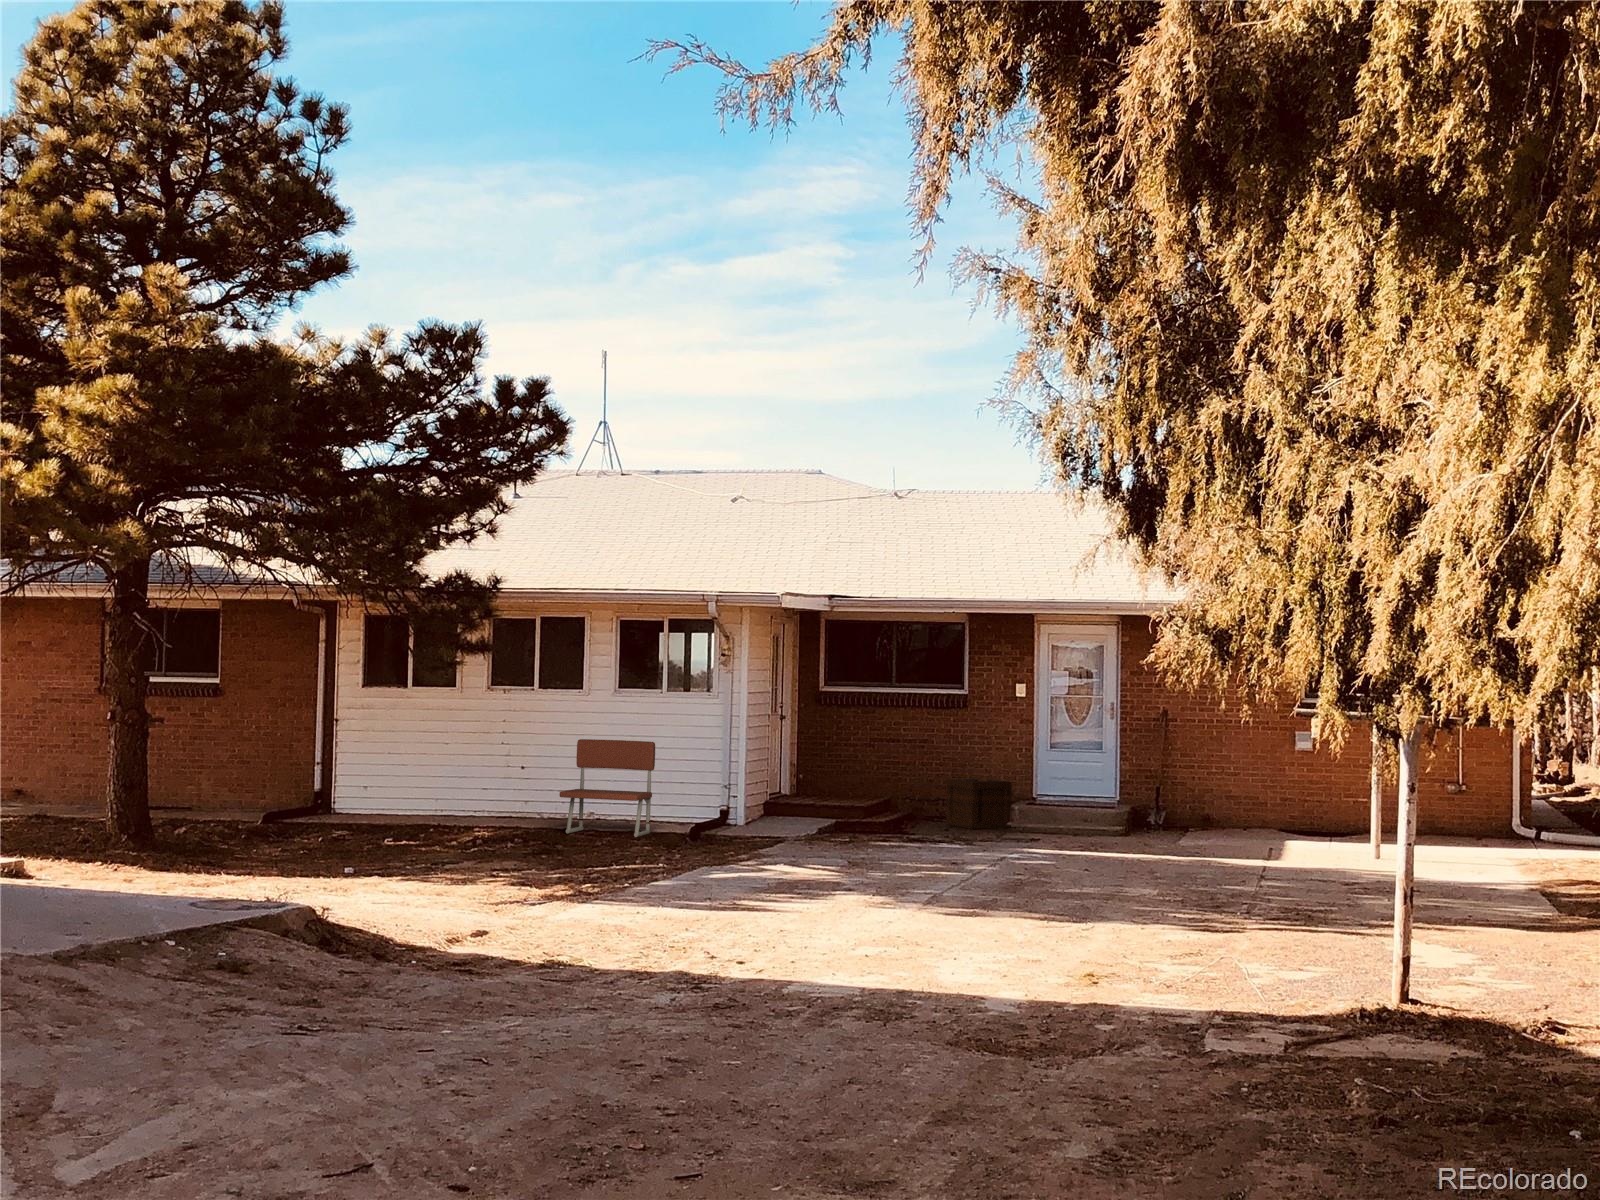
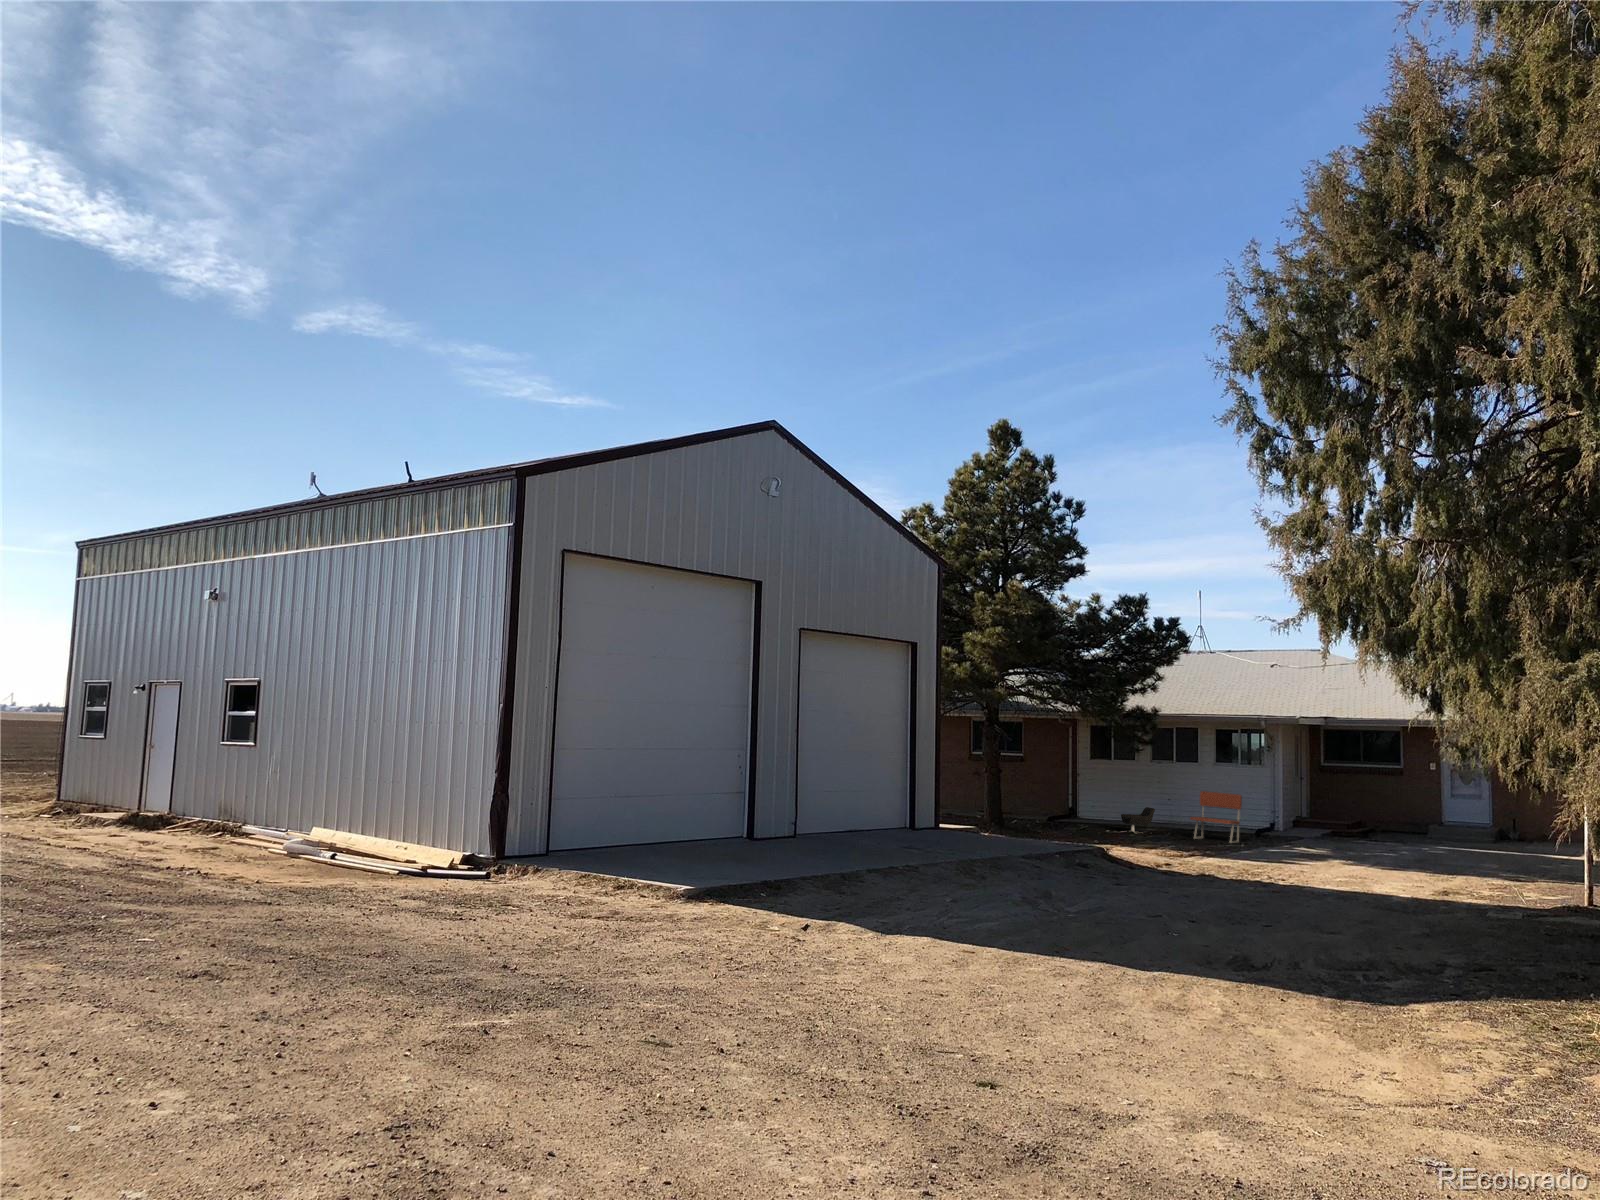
lounge chair: none [421,777,491,832] -> present [1121,807,1155,833]
wooden crate: present [946,779,1012,829] -> none [1425,828,1466,860]

